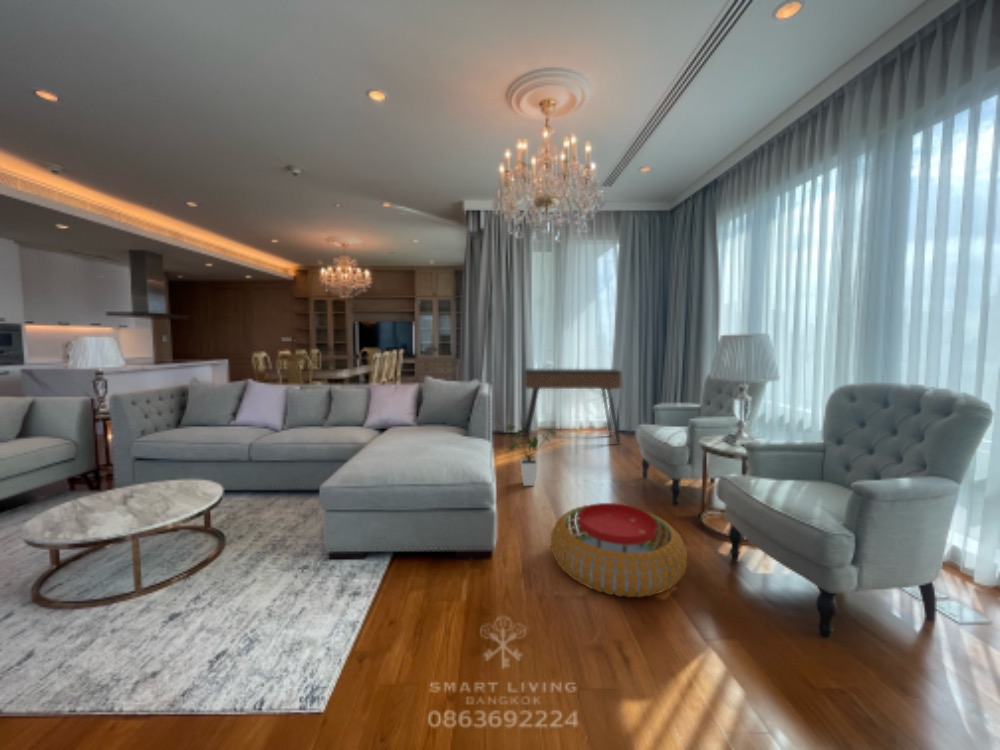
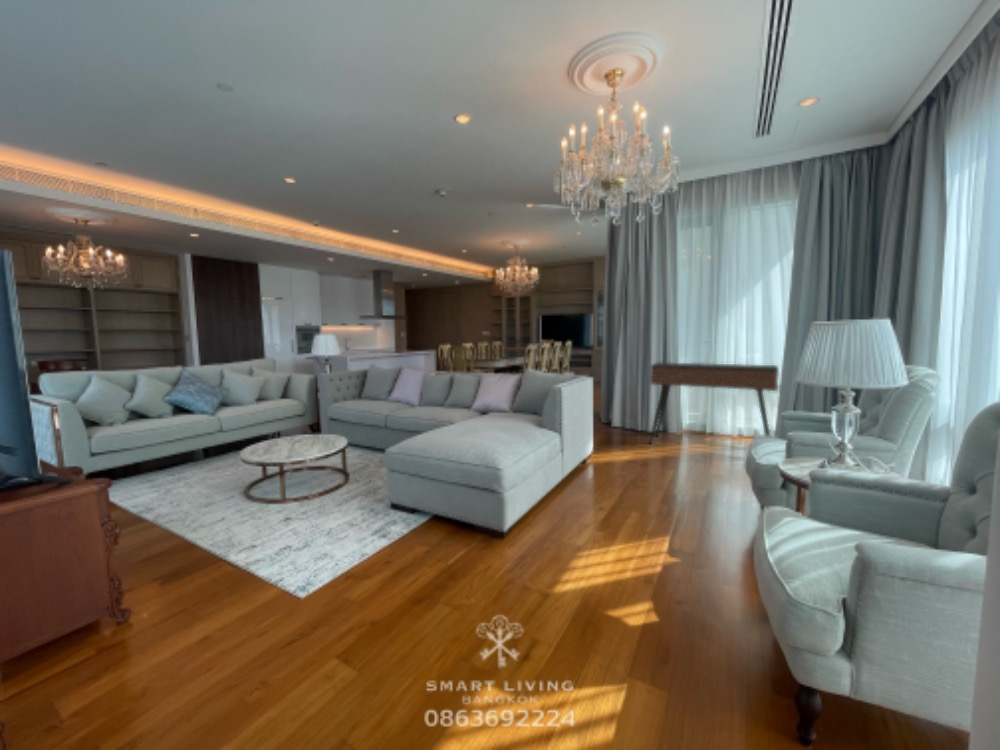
house plant: present [506,425,555,486] -> none [581,419,636,487]
pouf: present [551,503,687,597] -> none [545,510,697,620]

